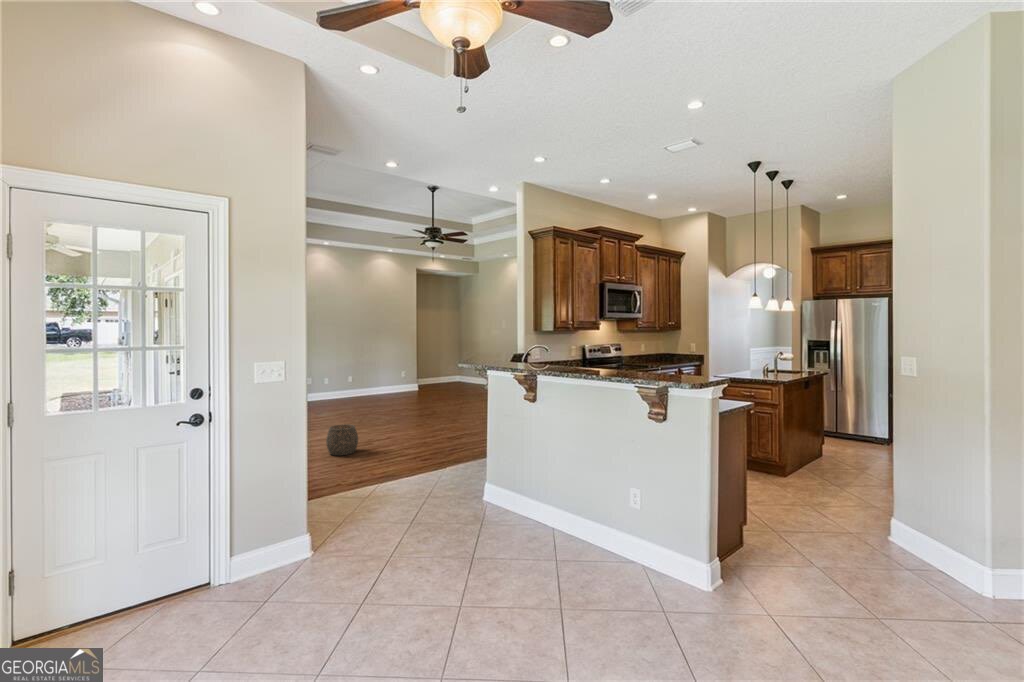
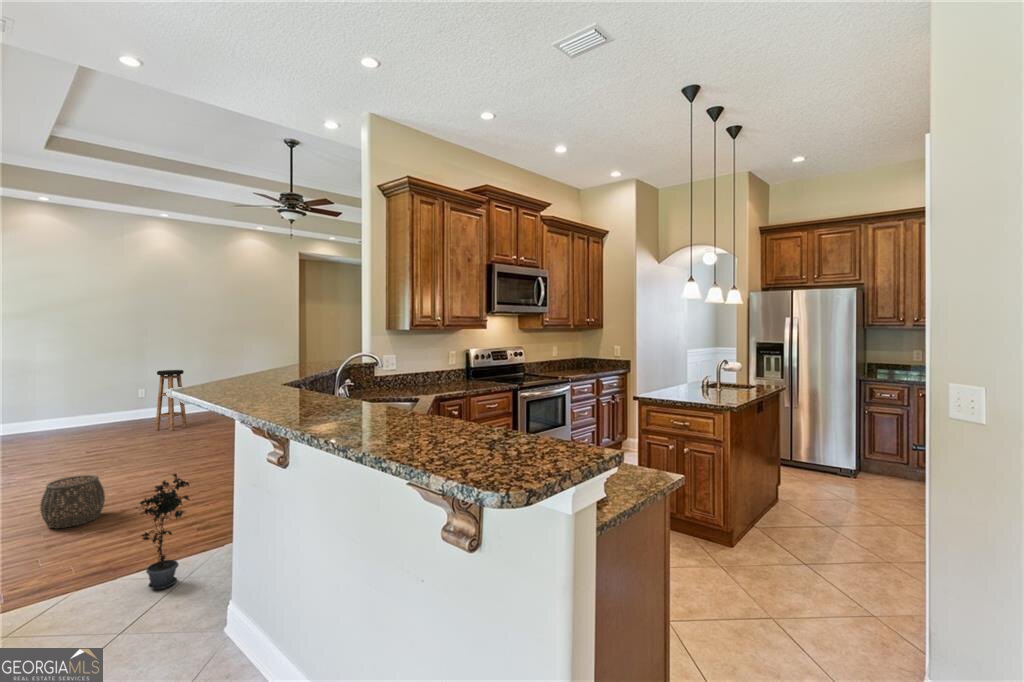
bar stool: none [334,361,355,406] -> present [155,370,187,431]
potted plant: none [416,416,445,483] -> present [136,474,190,589]

